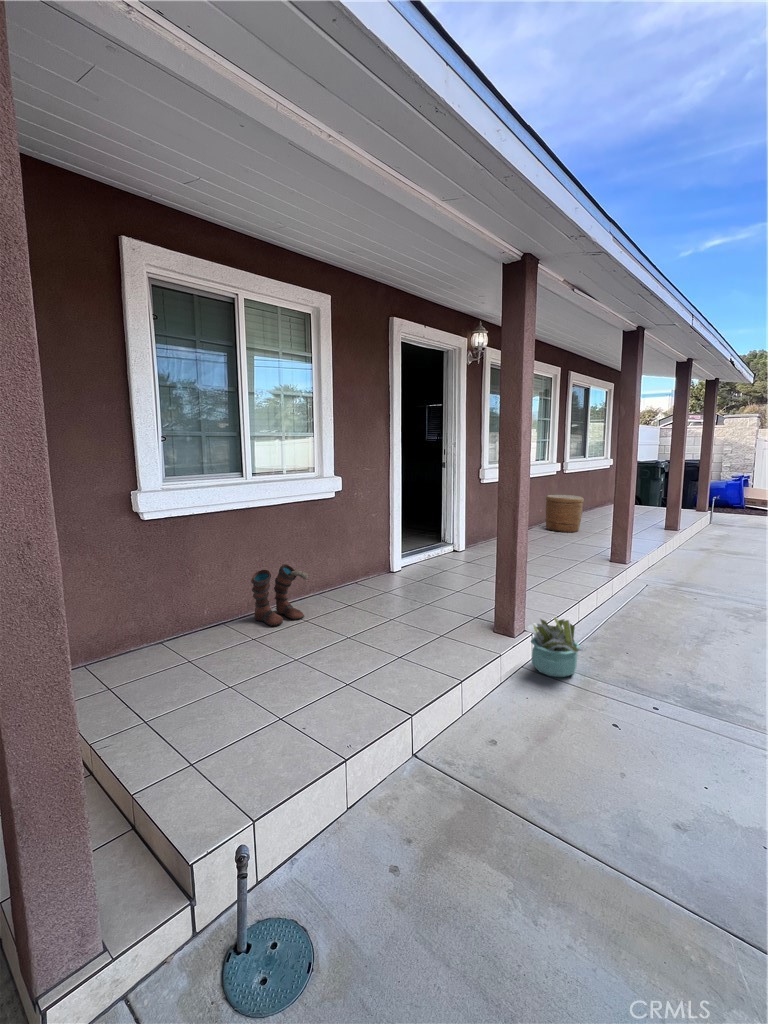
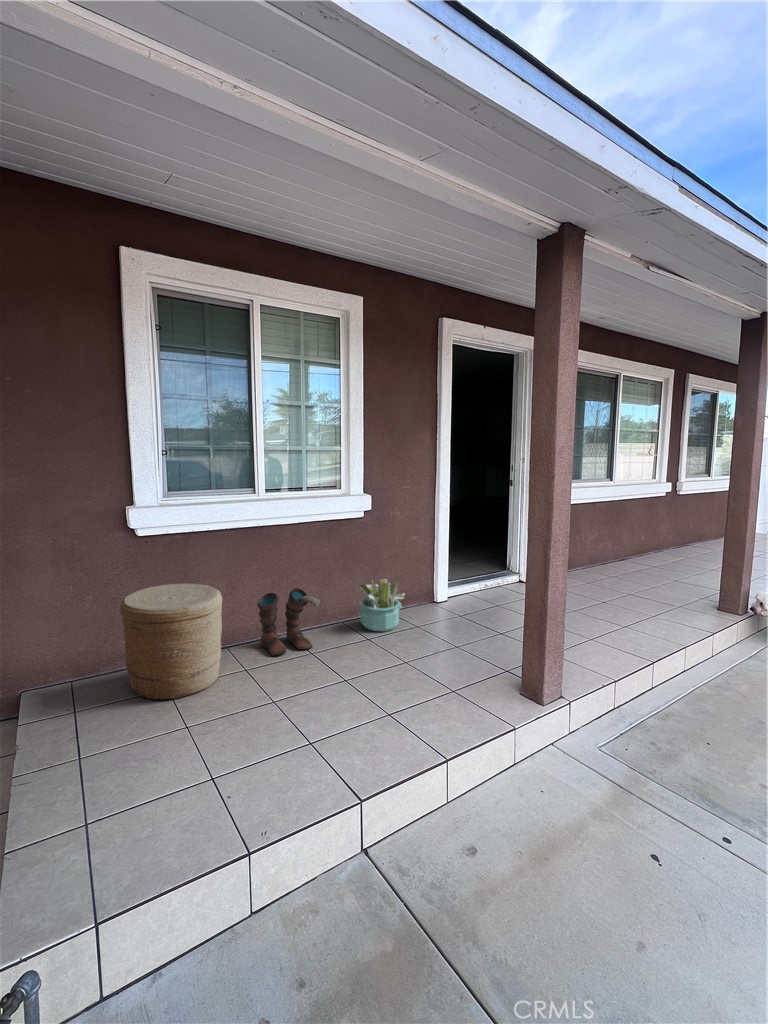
woven basket: present [546,495,584,533] -> present [120,584,222,700]
decorative plant: present [528,616,581,677] -> present [357,579,405,631]

